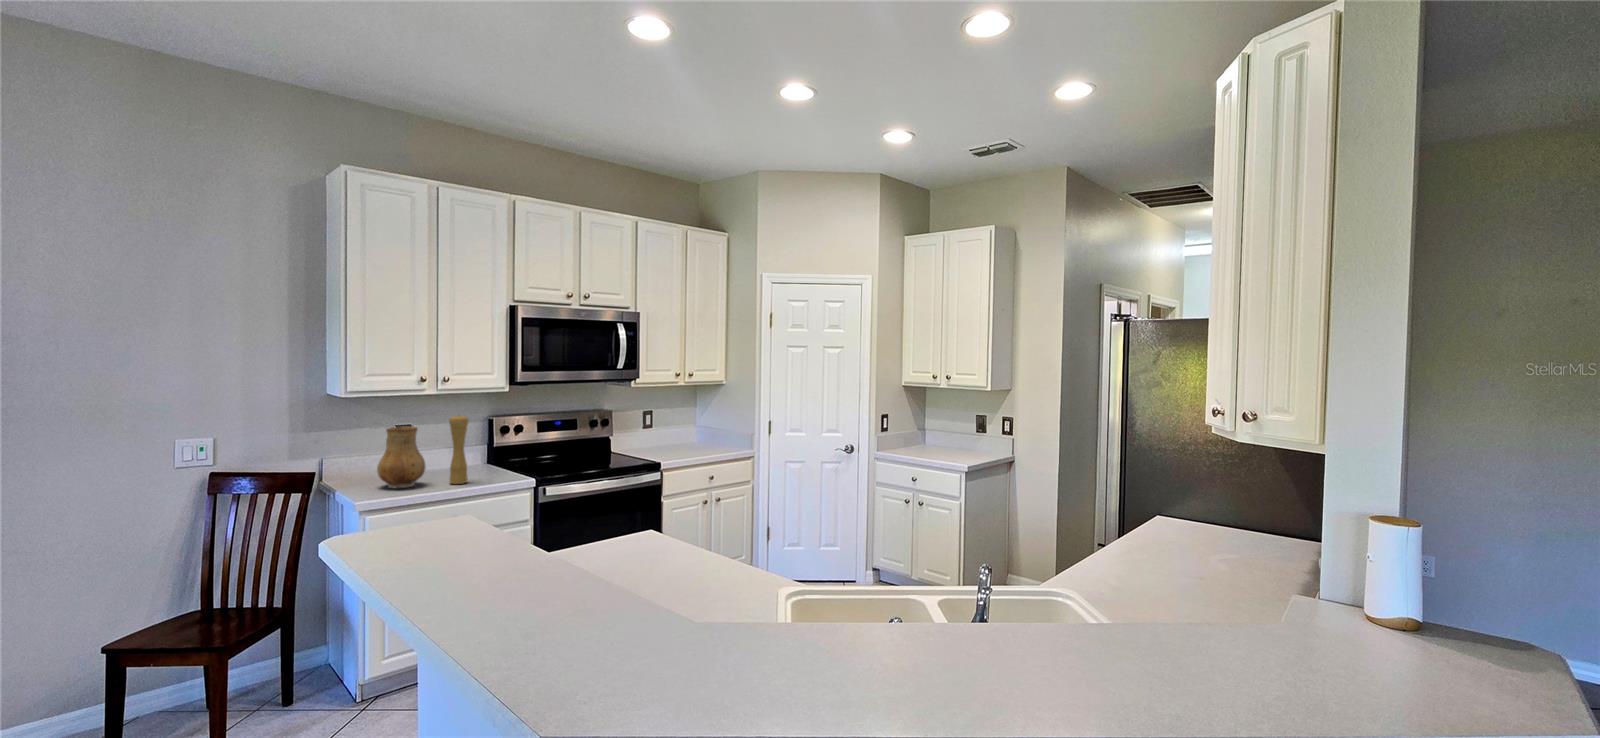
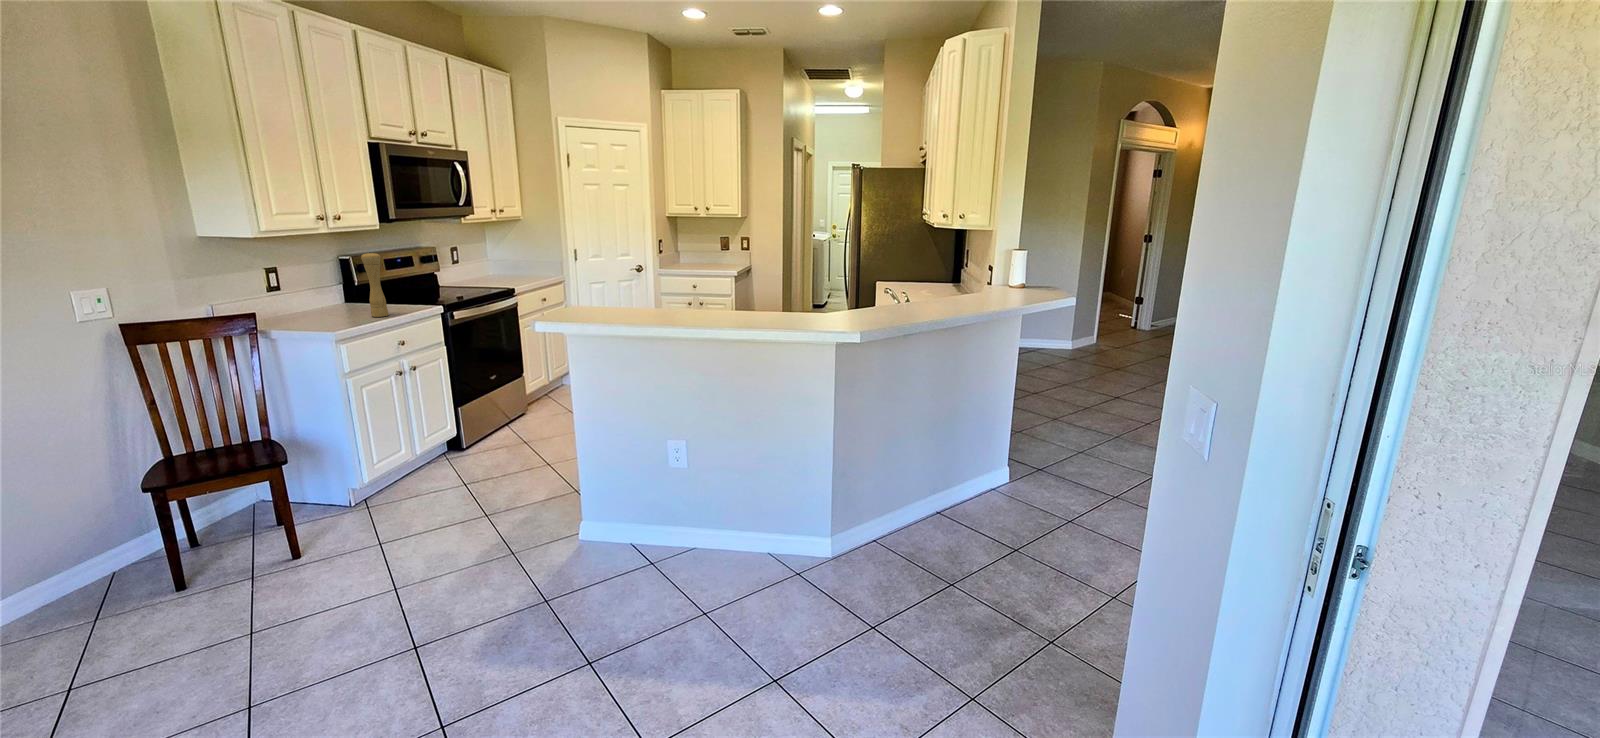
ceramic pitcher: present [377,426,426,488] -> none [296,266,353,325]

